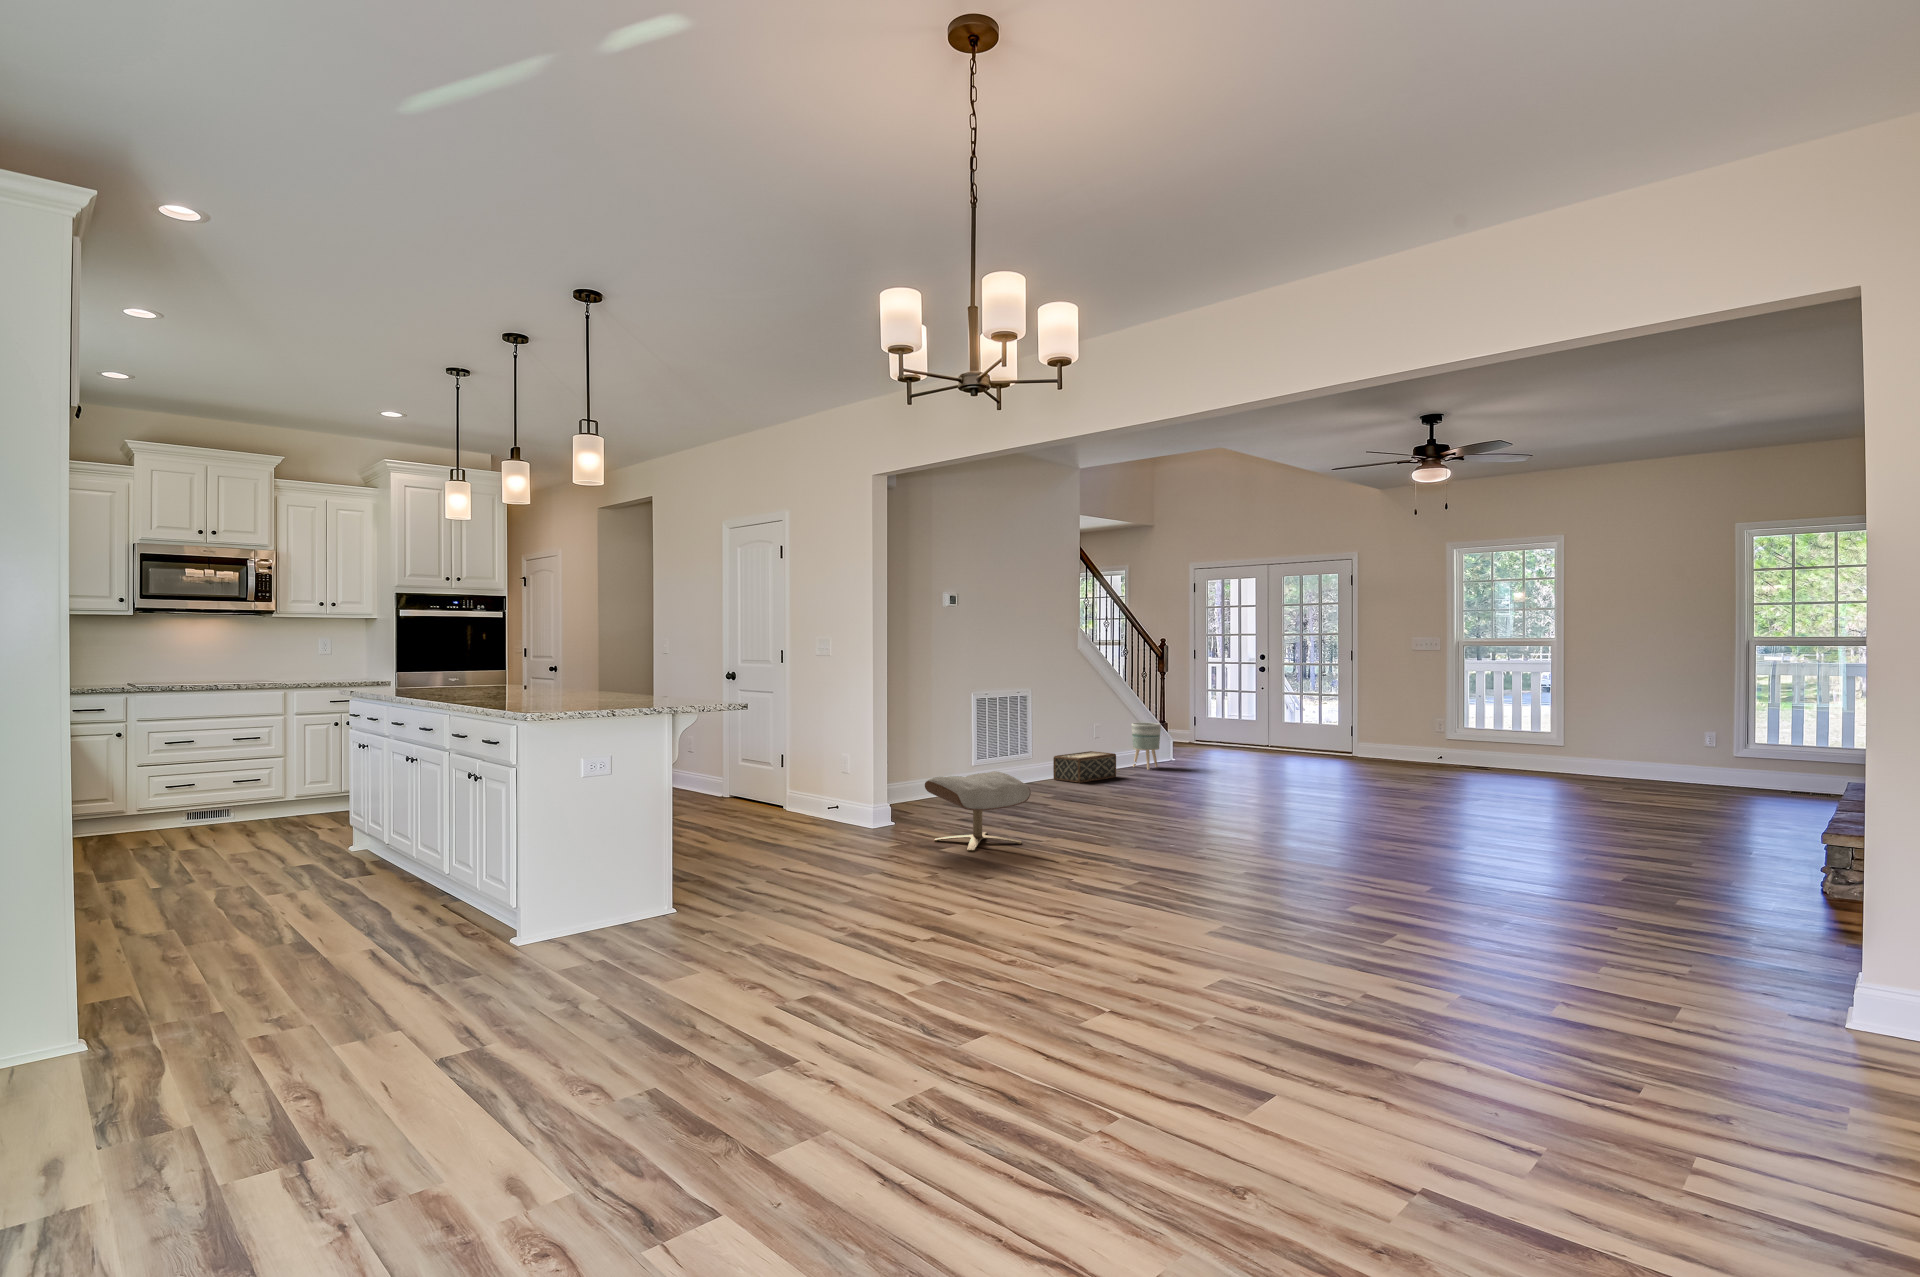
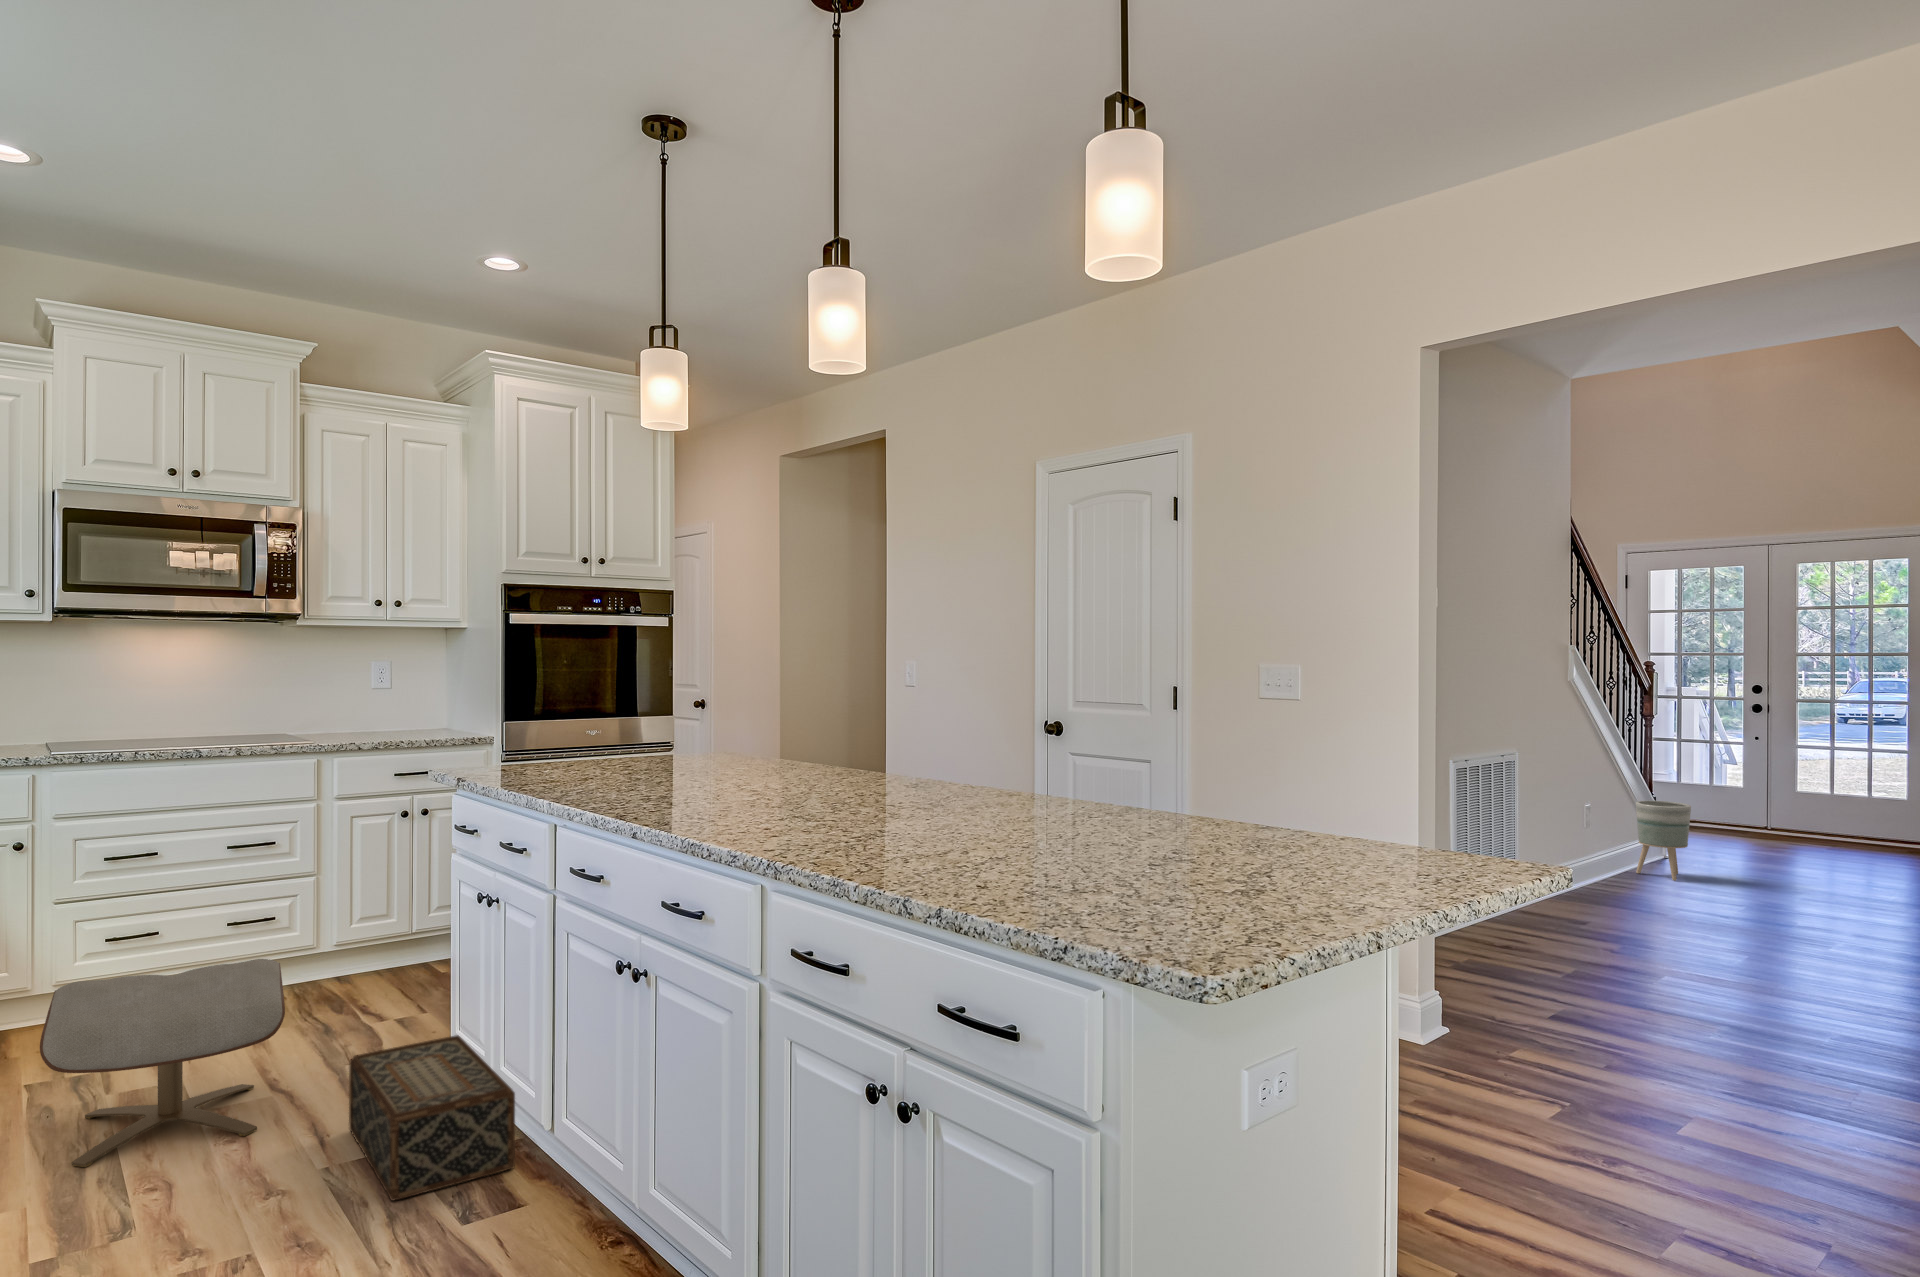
woven basket: present [1053,751,1116,783] -> present [349,1035,515,1200]
ottoman: present [925,771,1031,851] -> present [40,959,285,1167]

